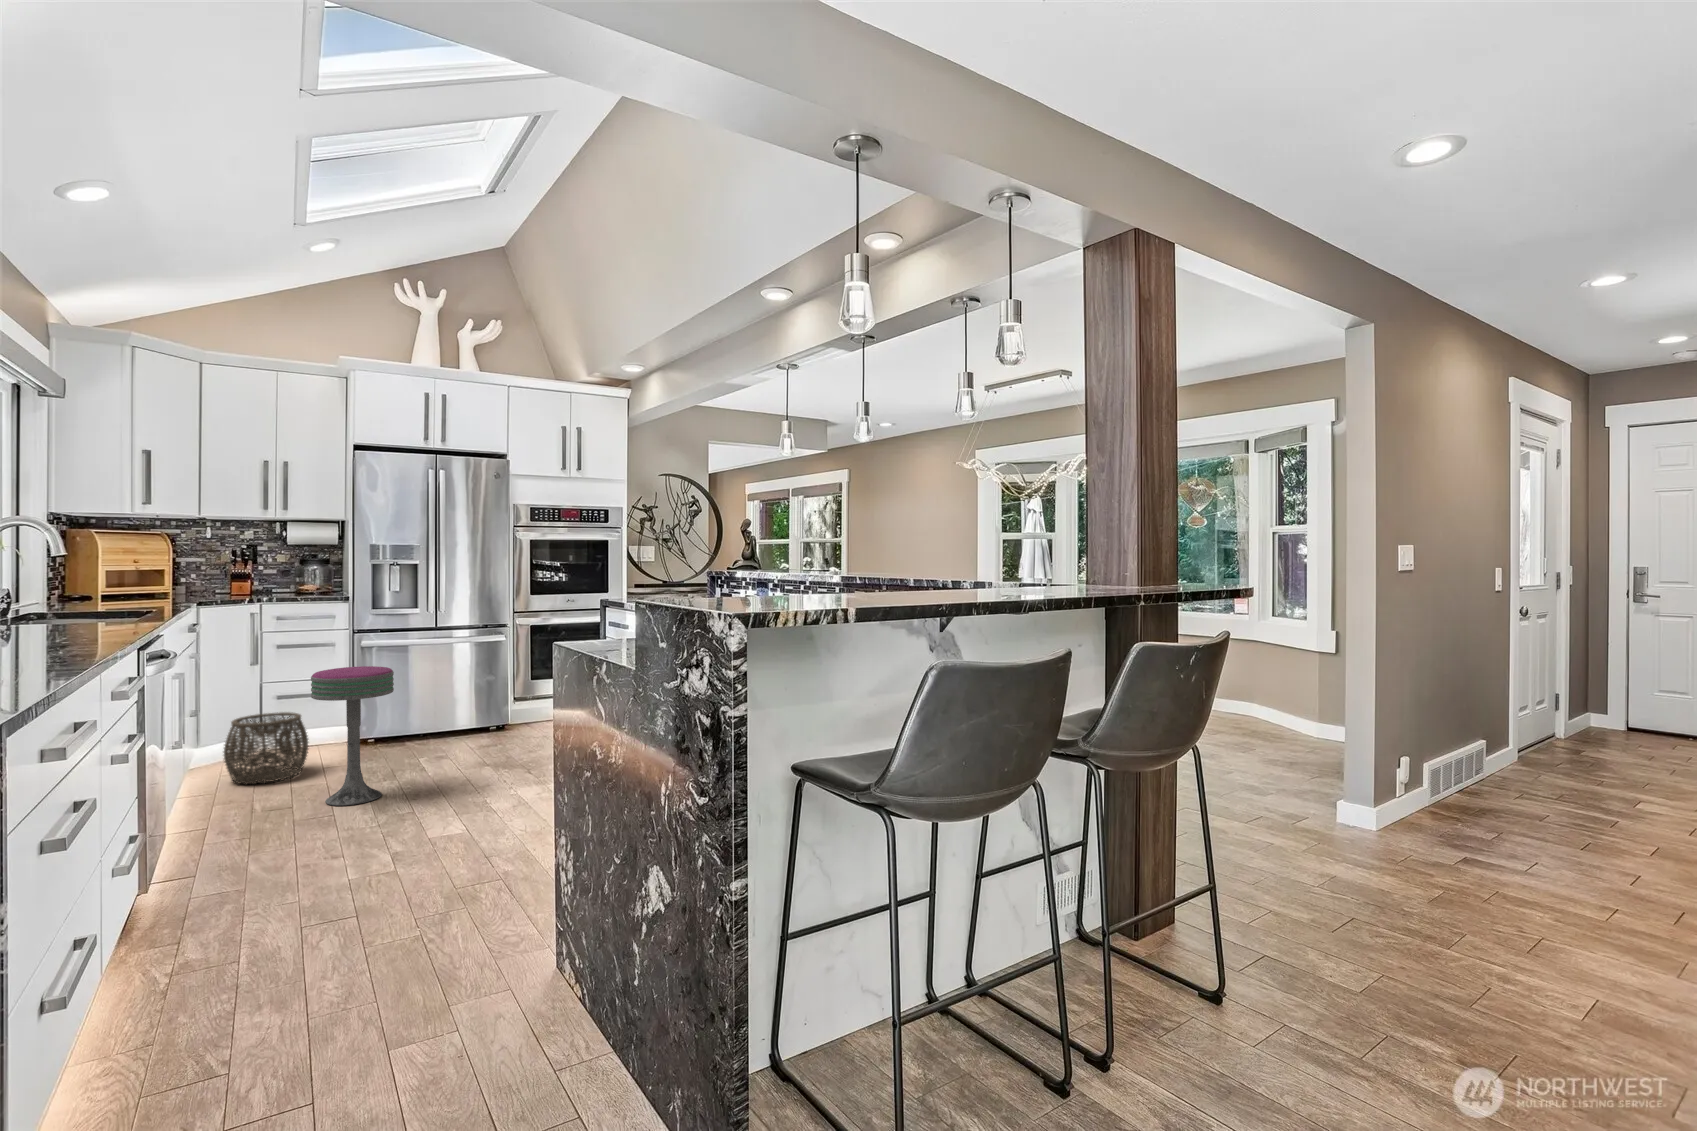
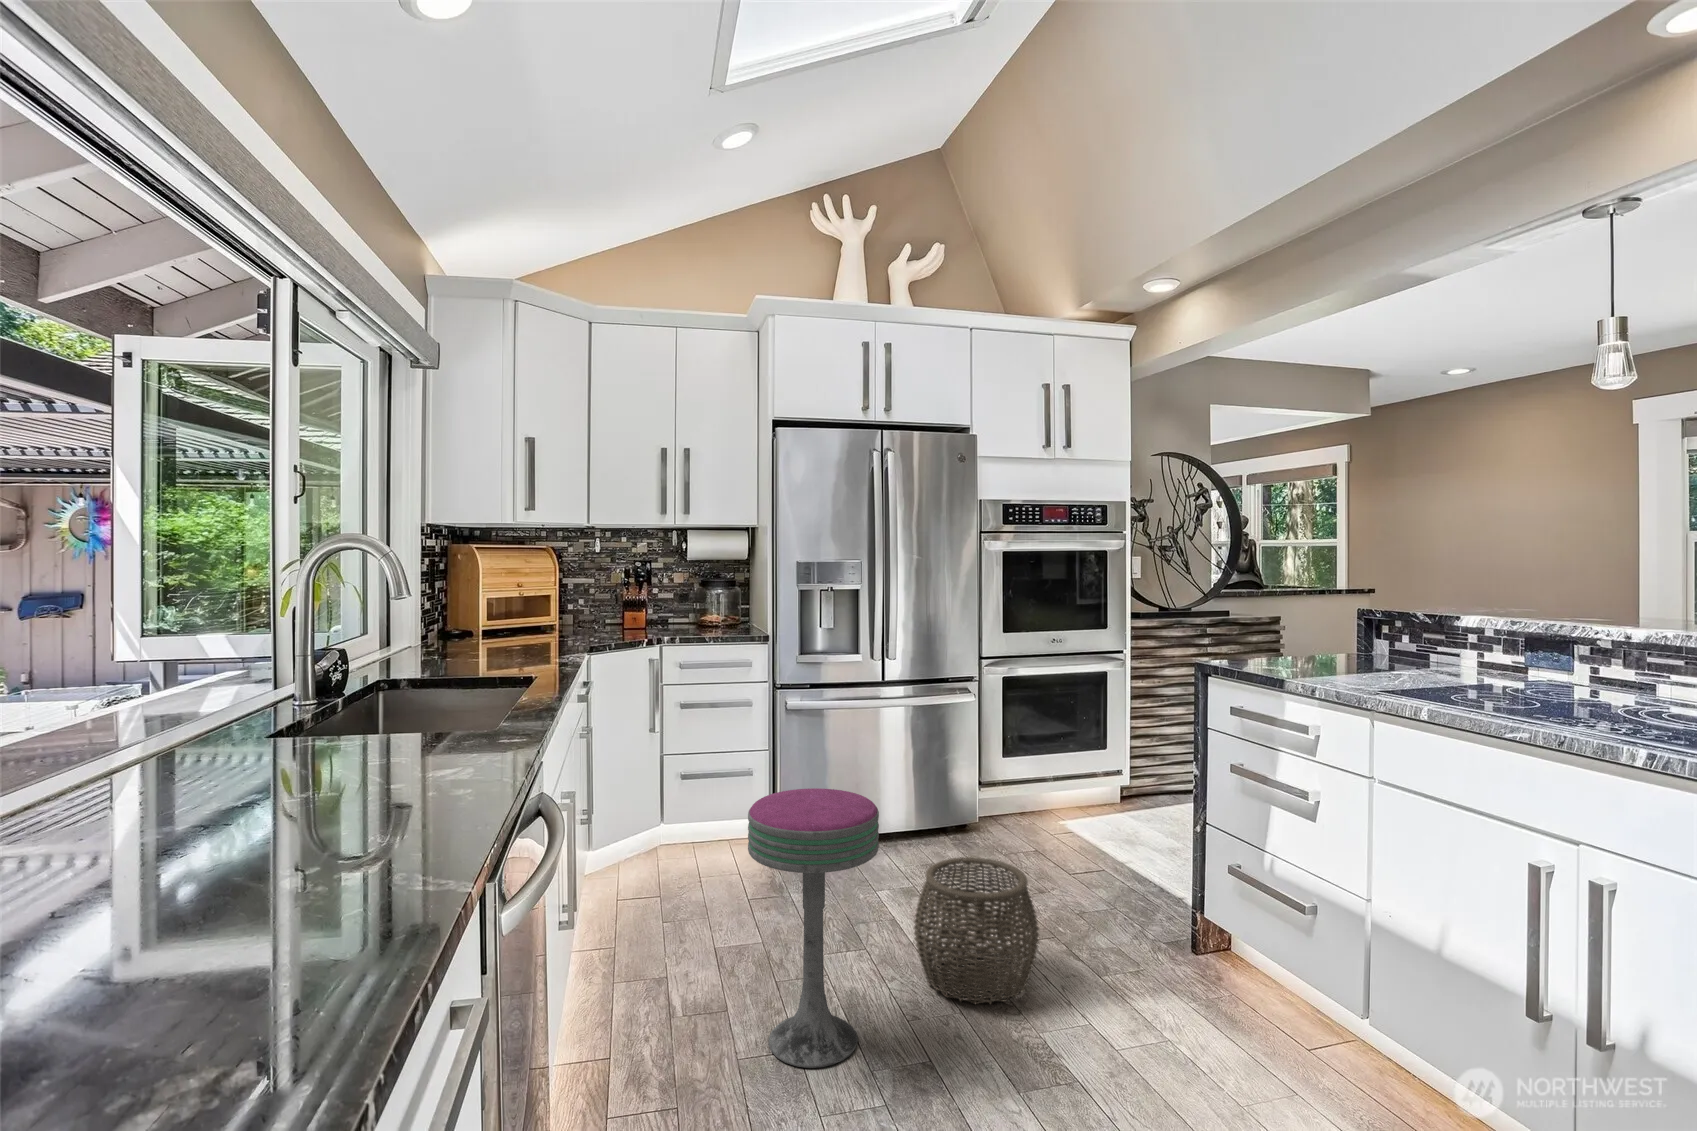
woven basket: present [223,712,309,784] -> present [914,857,1039,1004]

